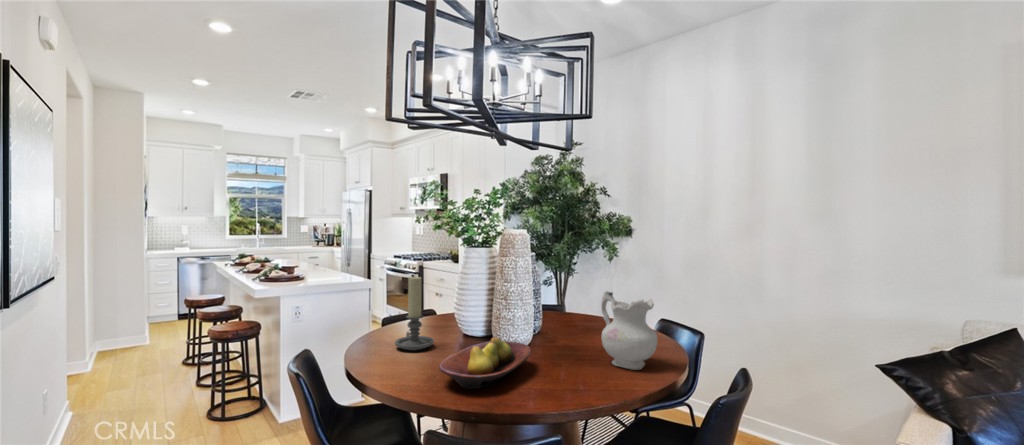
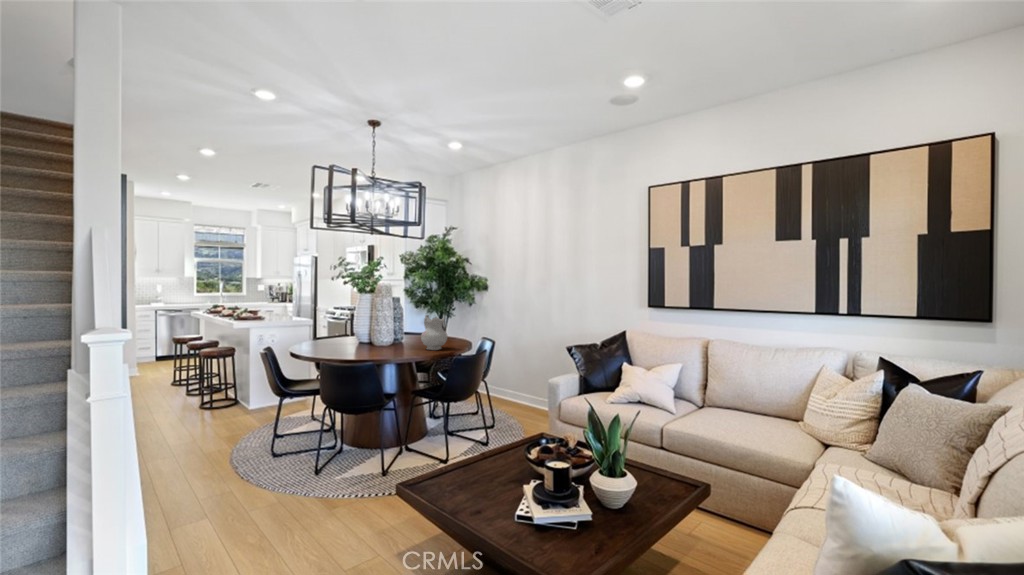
candle holder: present [395,277,434,351] -> none [319,309,340,346]
fruit bowl: present [439,337,531,389] -> none [335,335,384,355]

